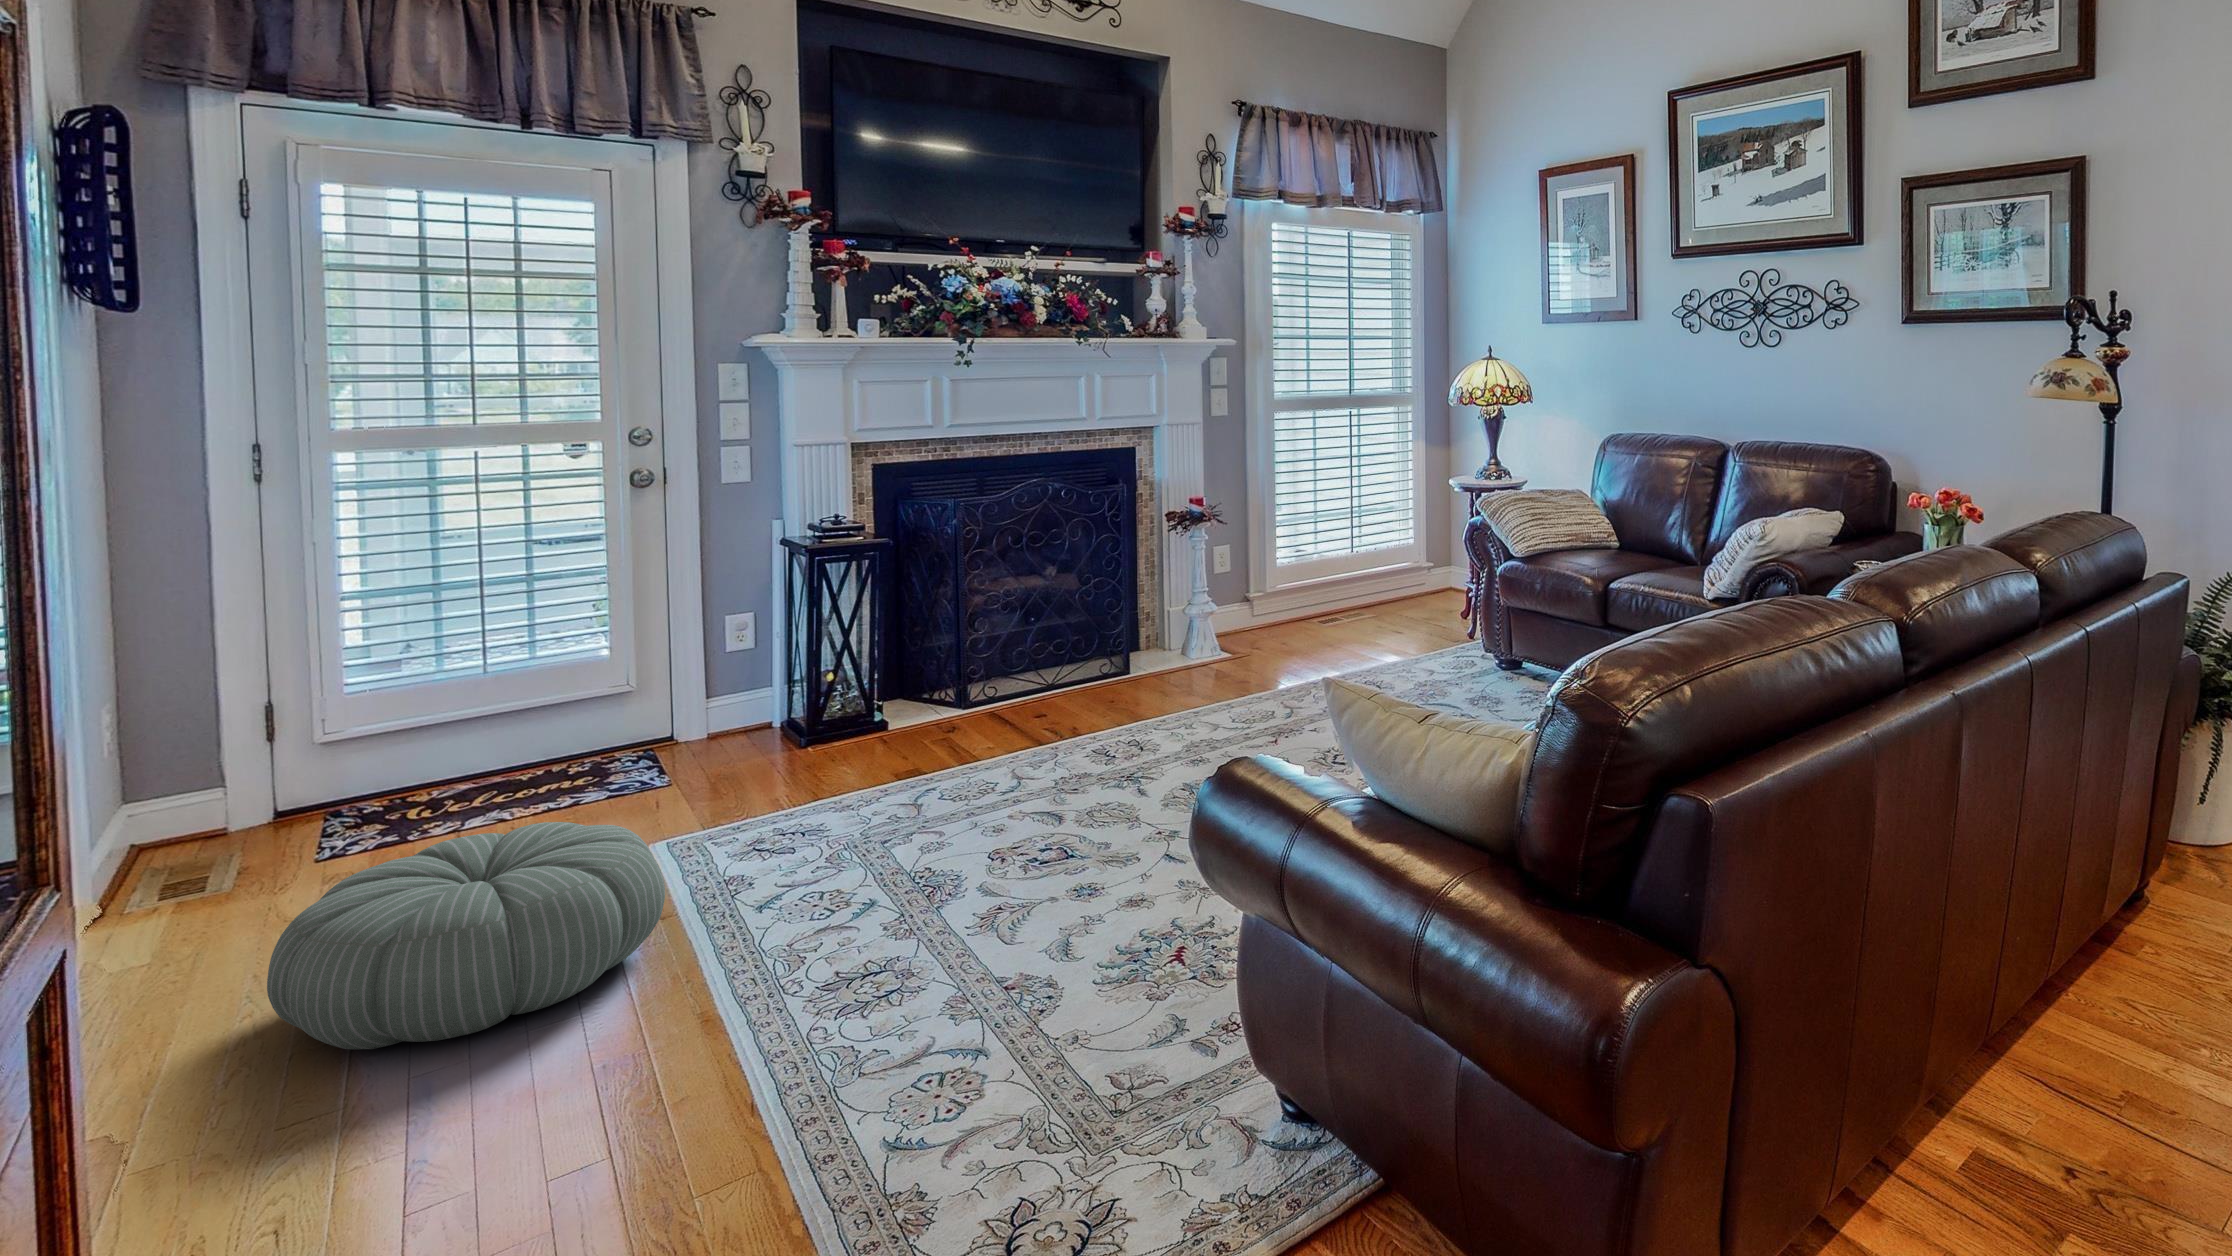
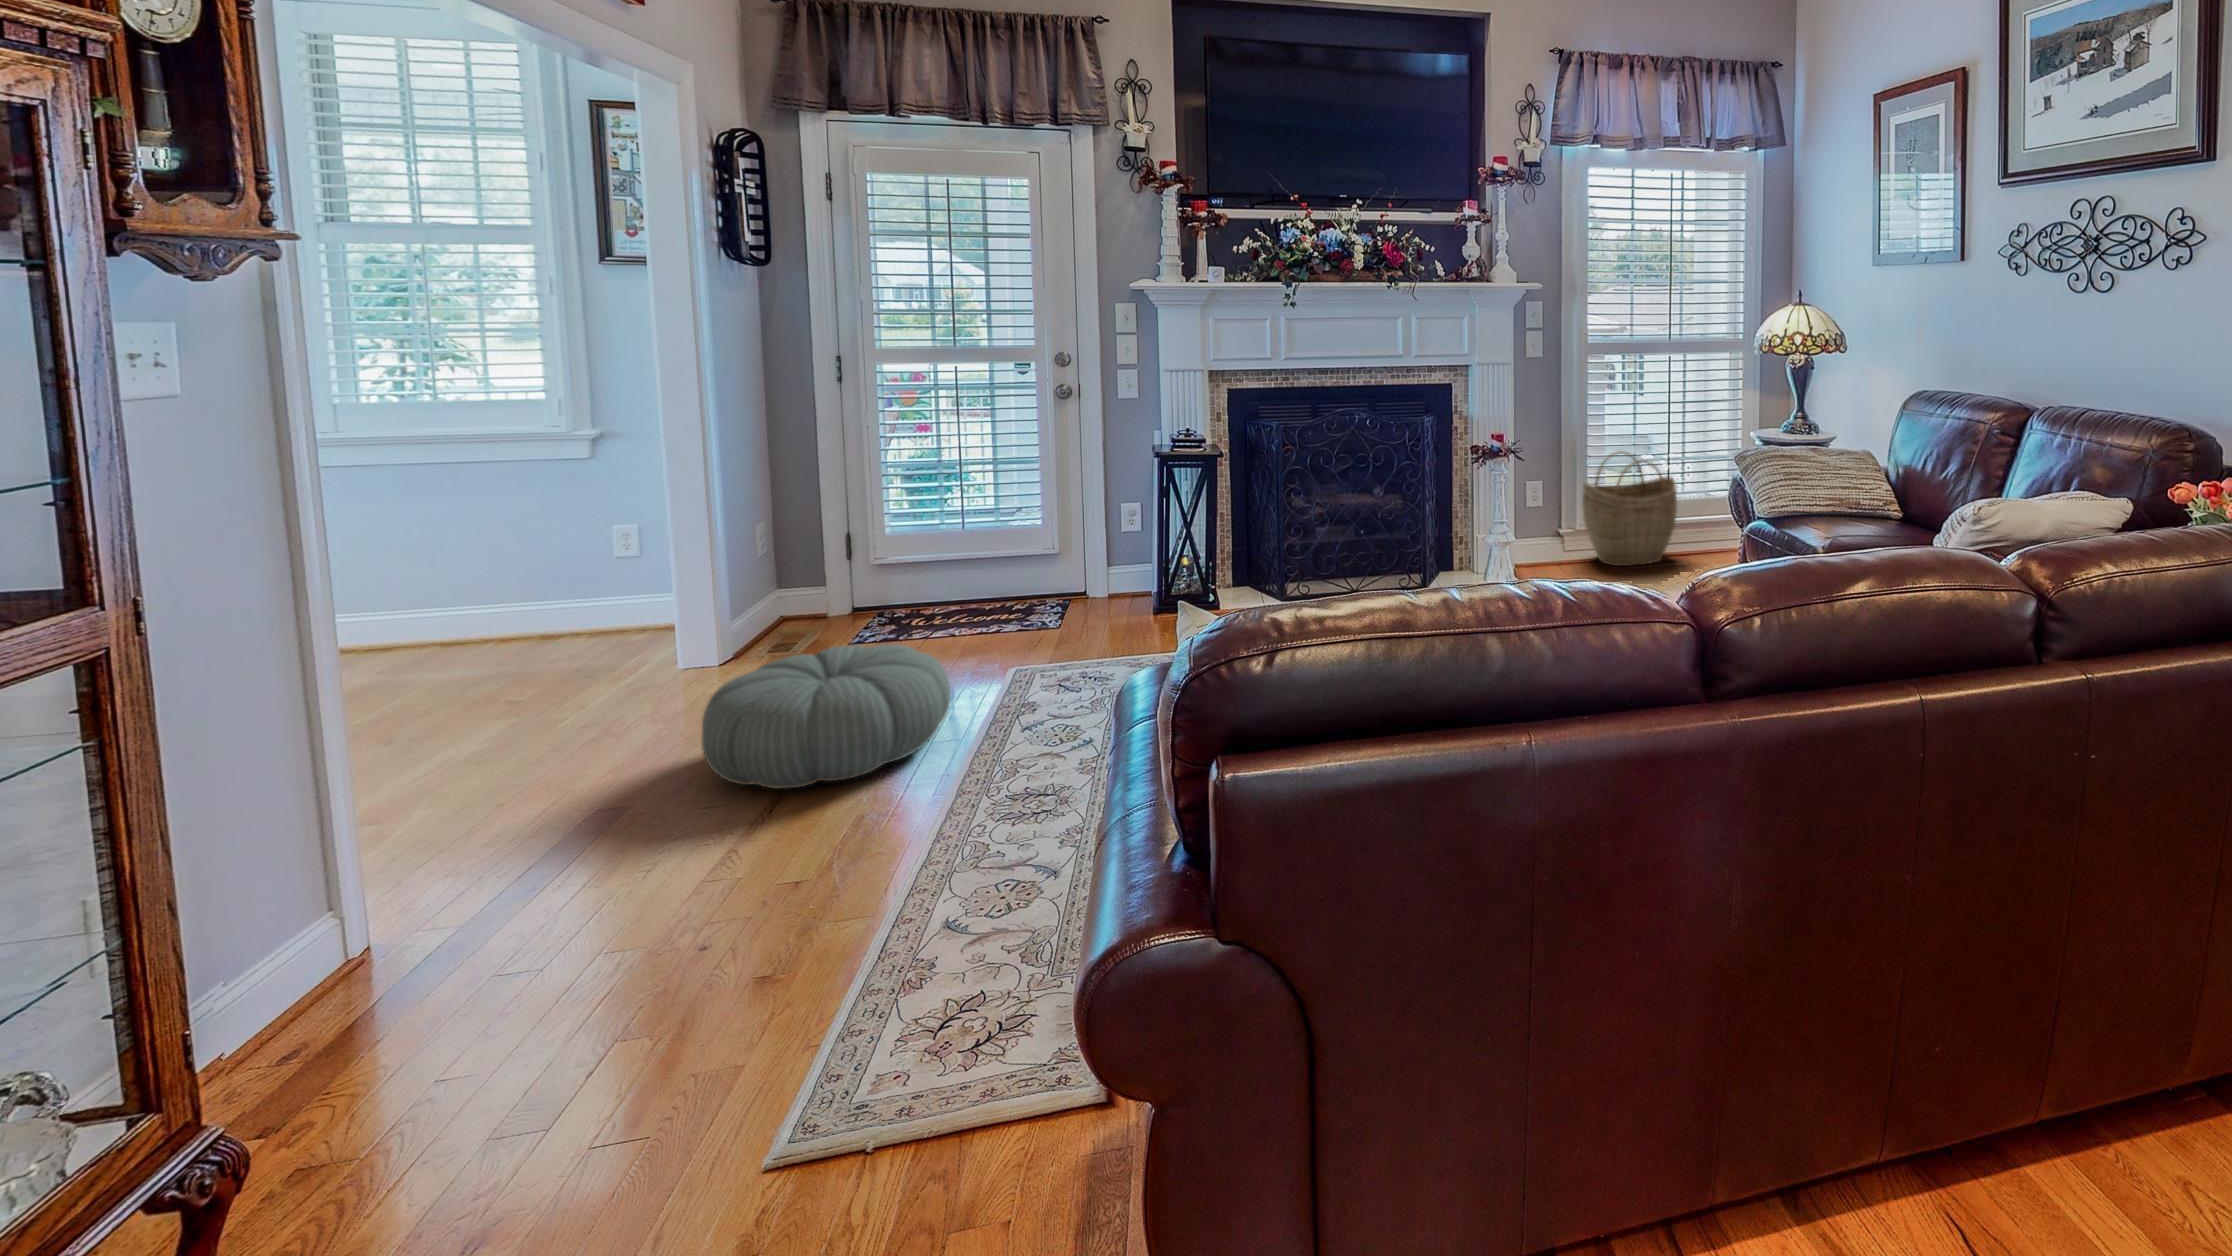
woven basket: none [1272,514,1371,632] -> present [1582,451,1677,566]

